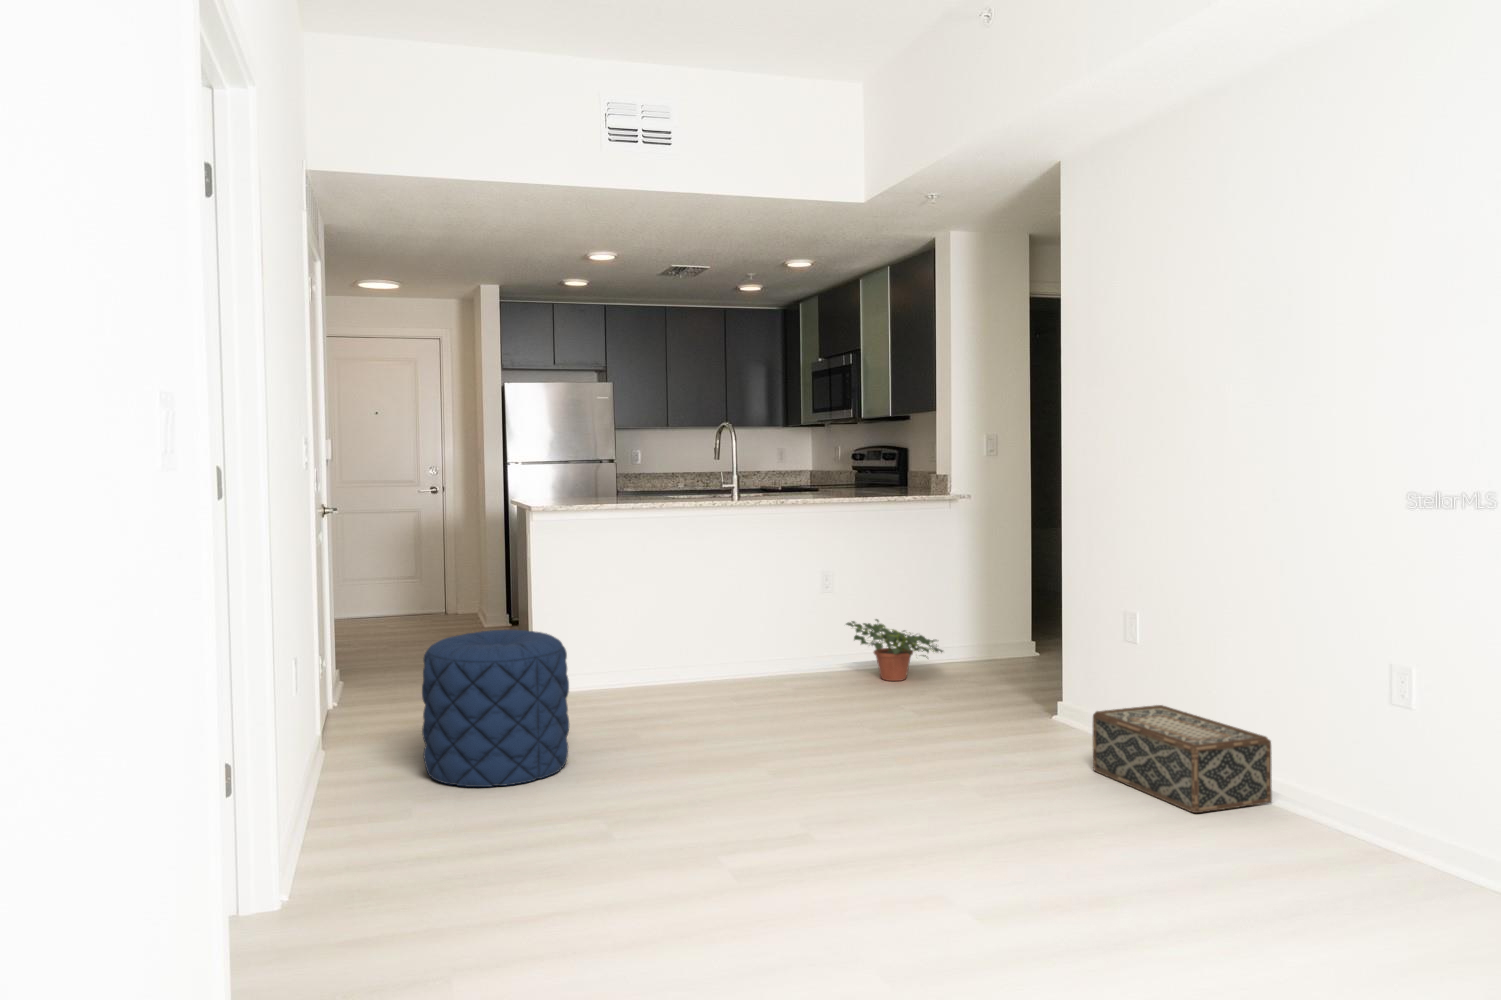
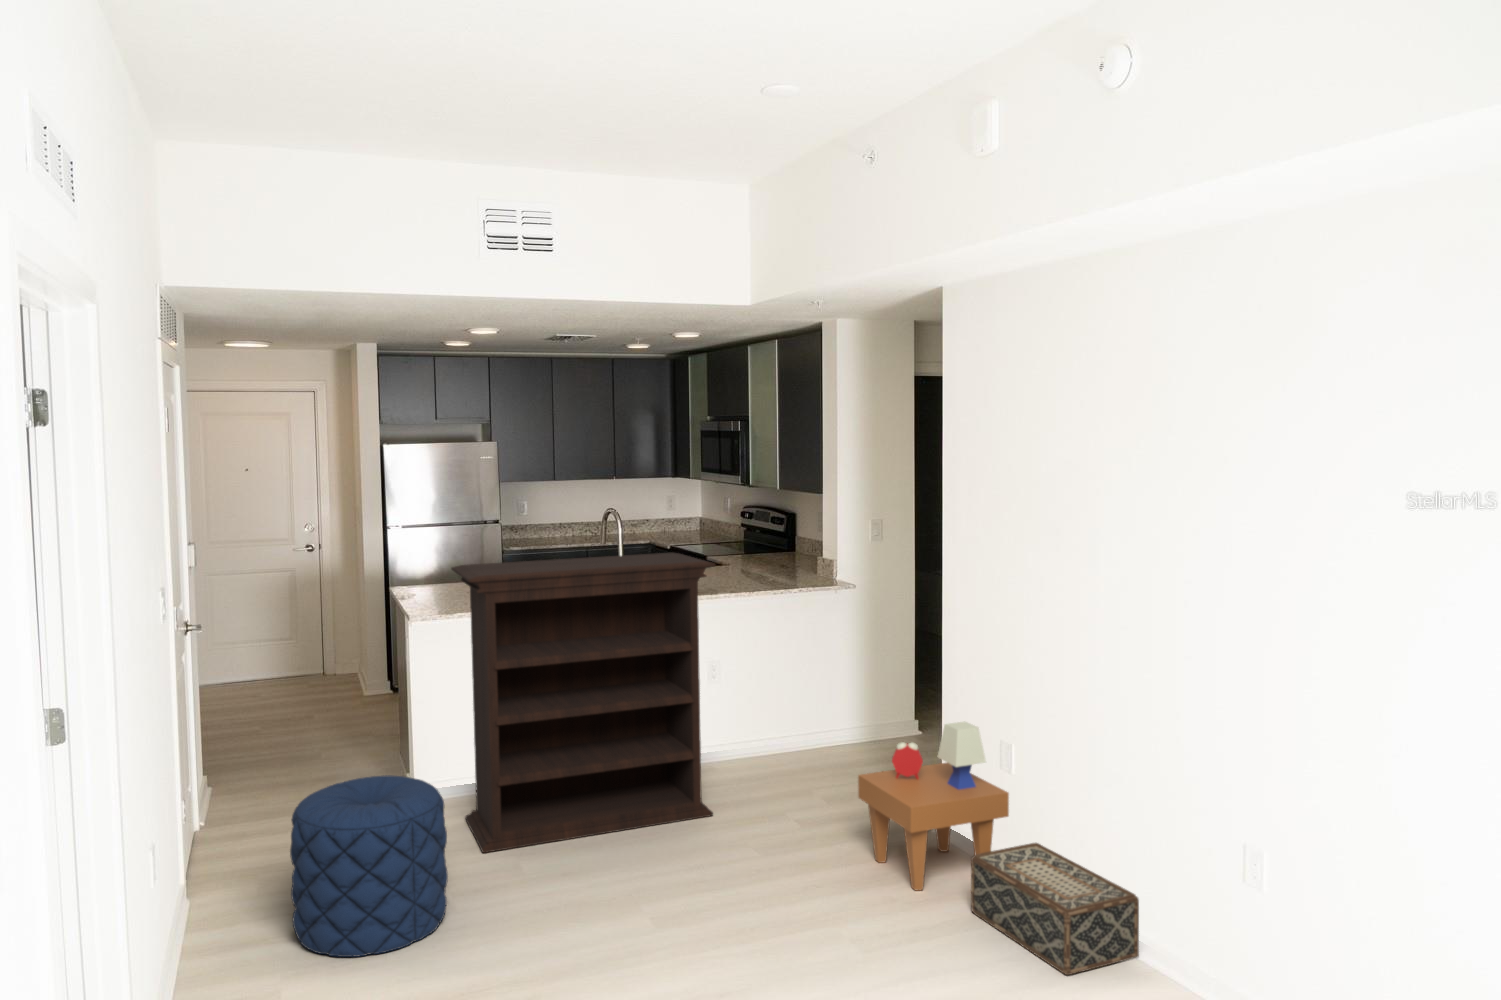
bookshelf: none [572,450,830,726] -> present [451,553,715,853]
side table: none [975,592,1131,756] -> present [858,722,1009,890]
potted plant: present [846,619,943,681] -> none [731,710,830,776]

